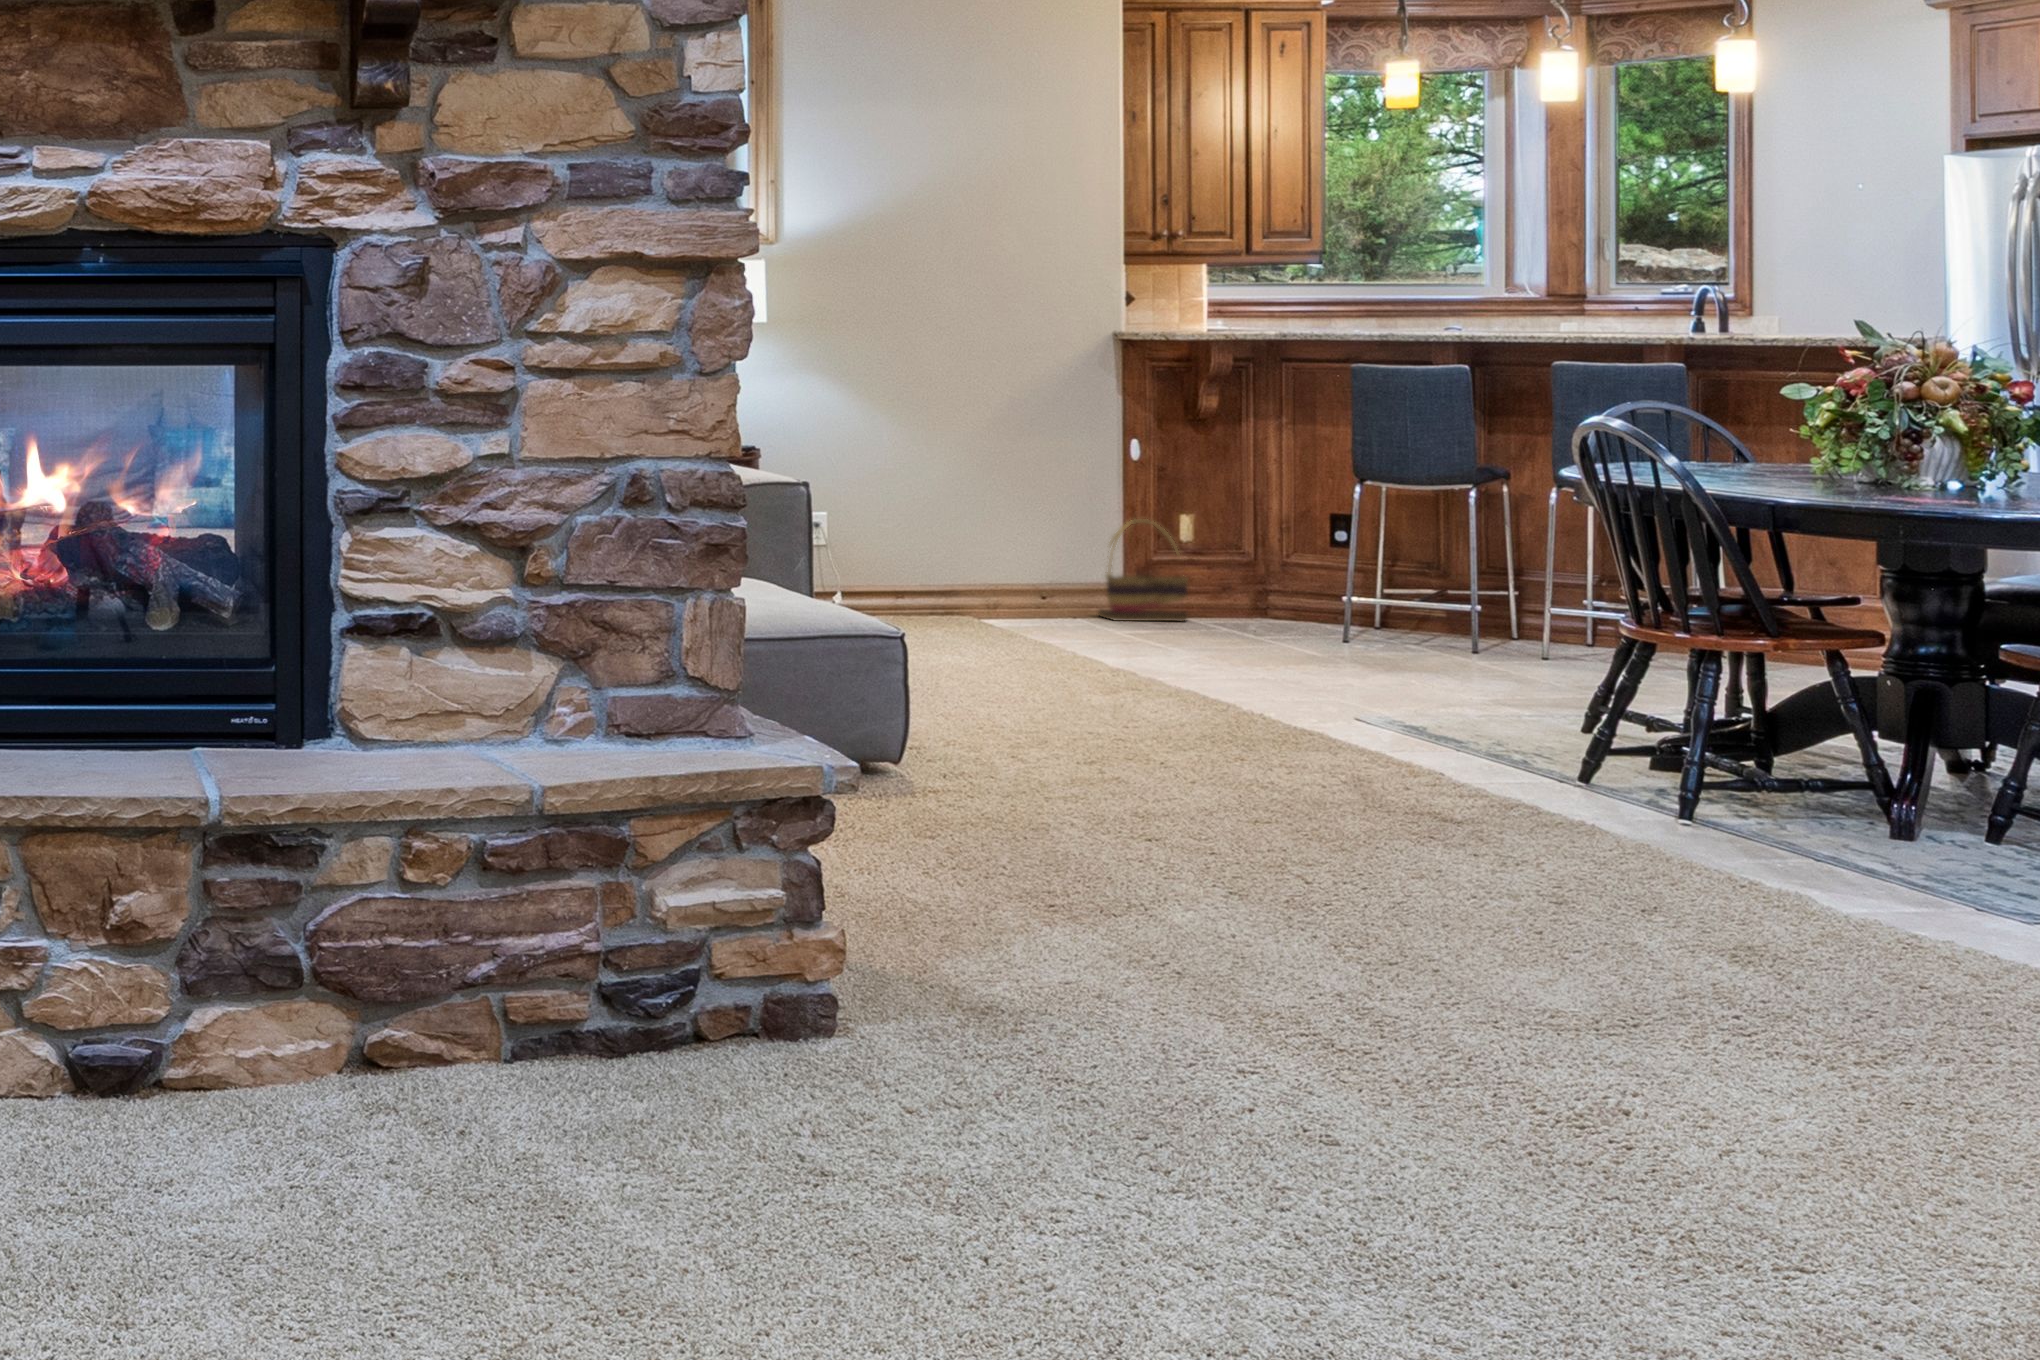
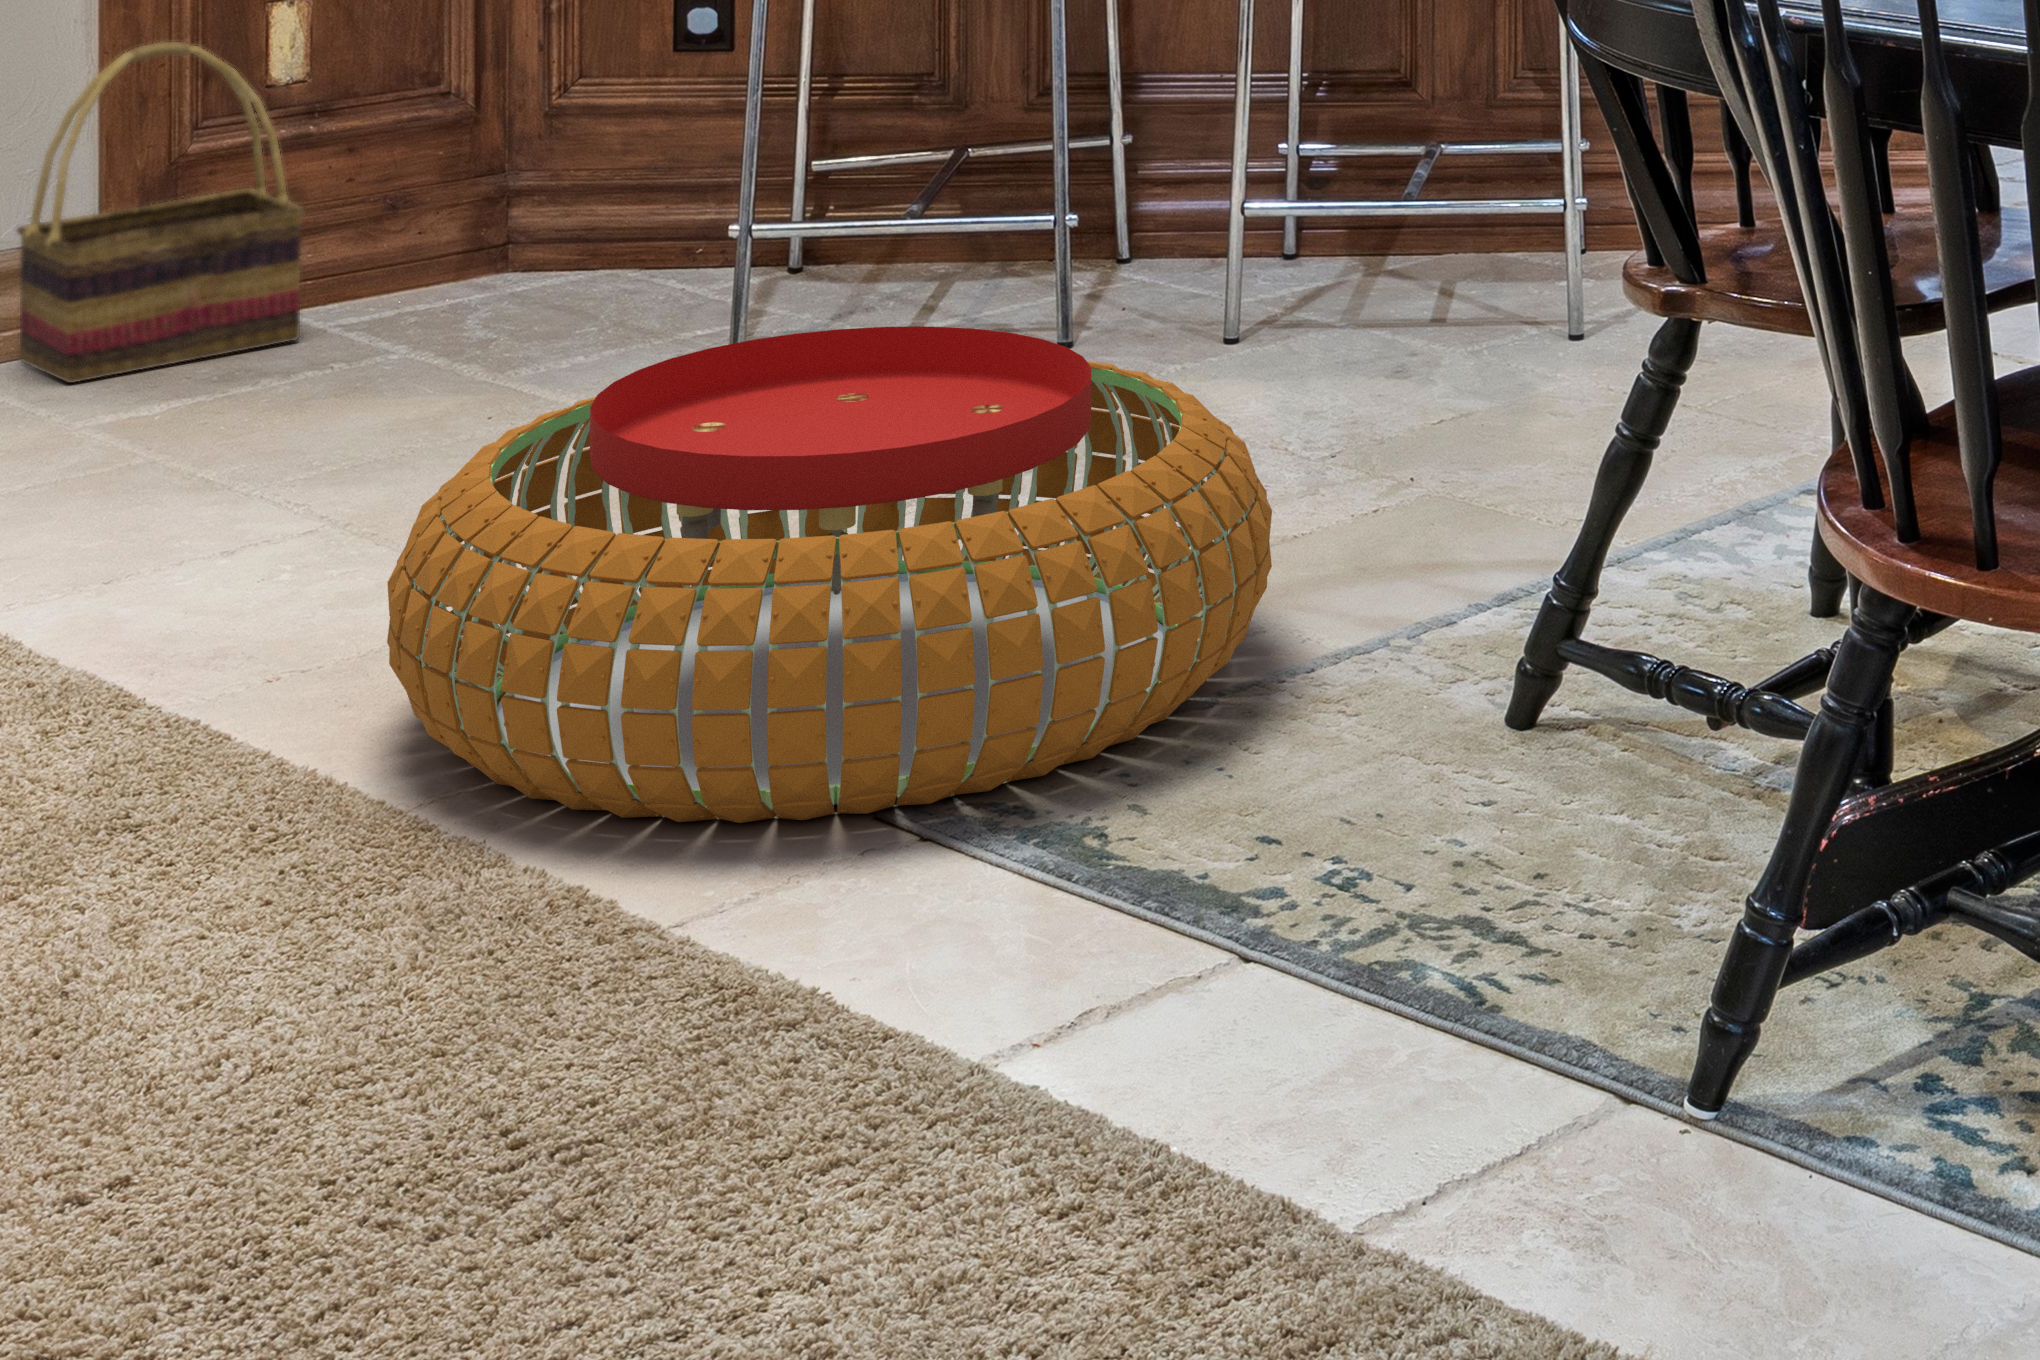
pouf: none [1206,586,1487,698] -> present [387,326,1272,823]

